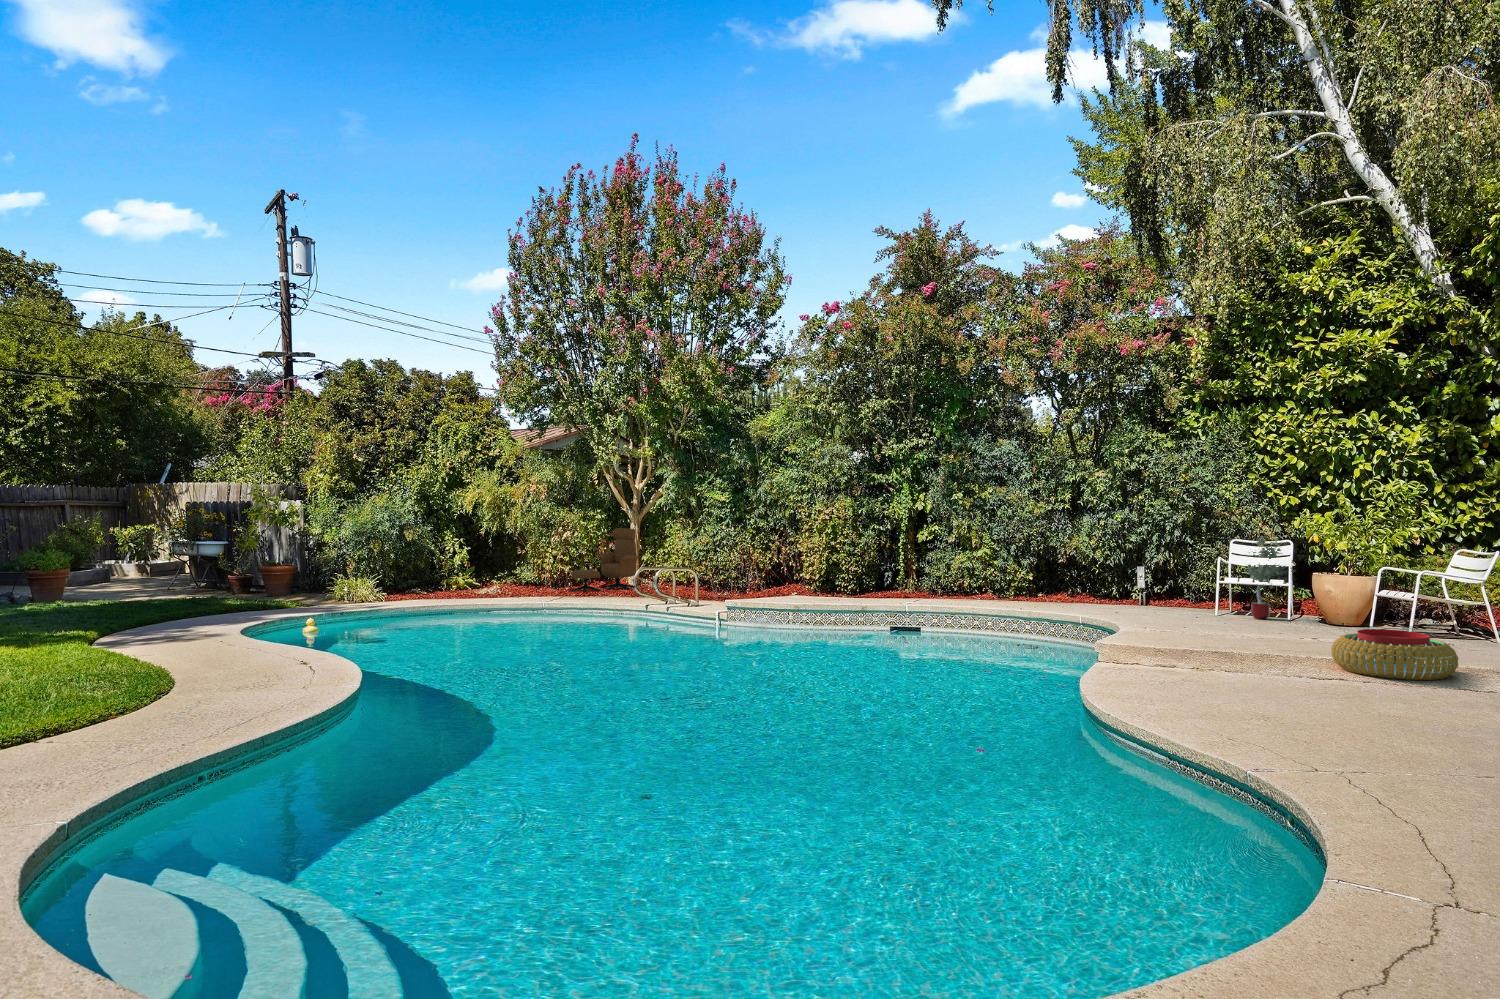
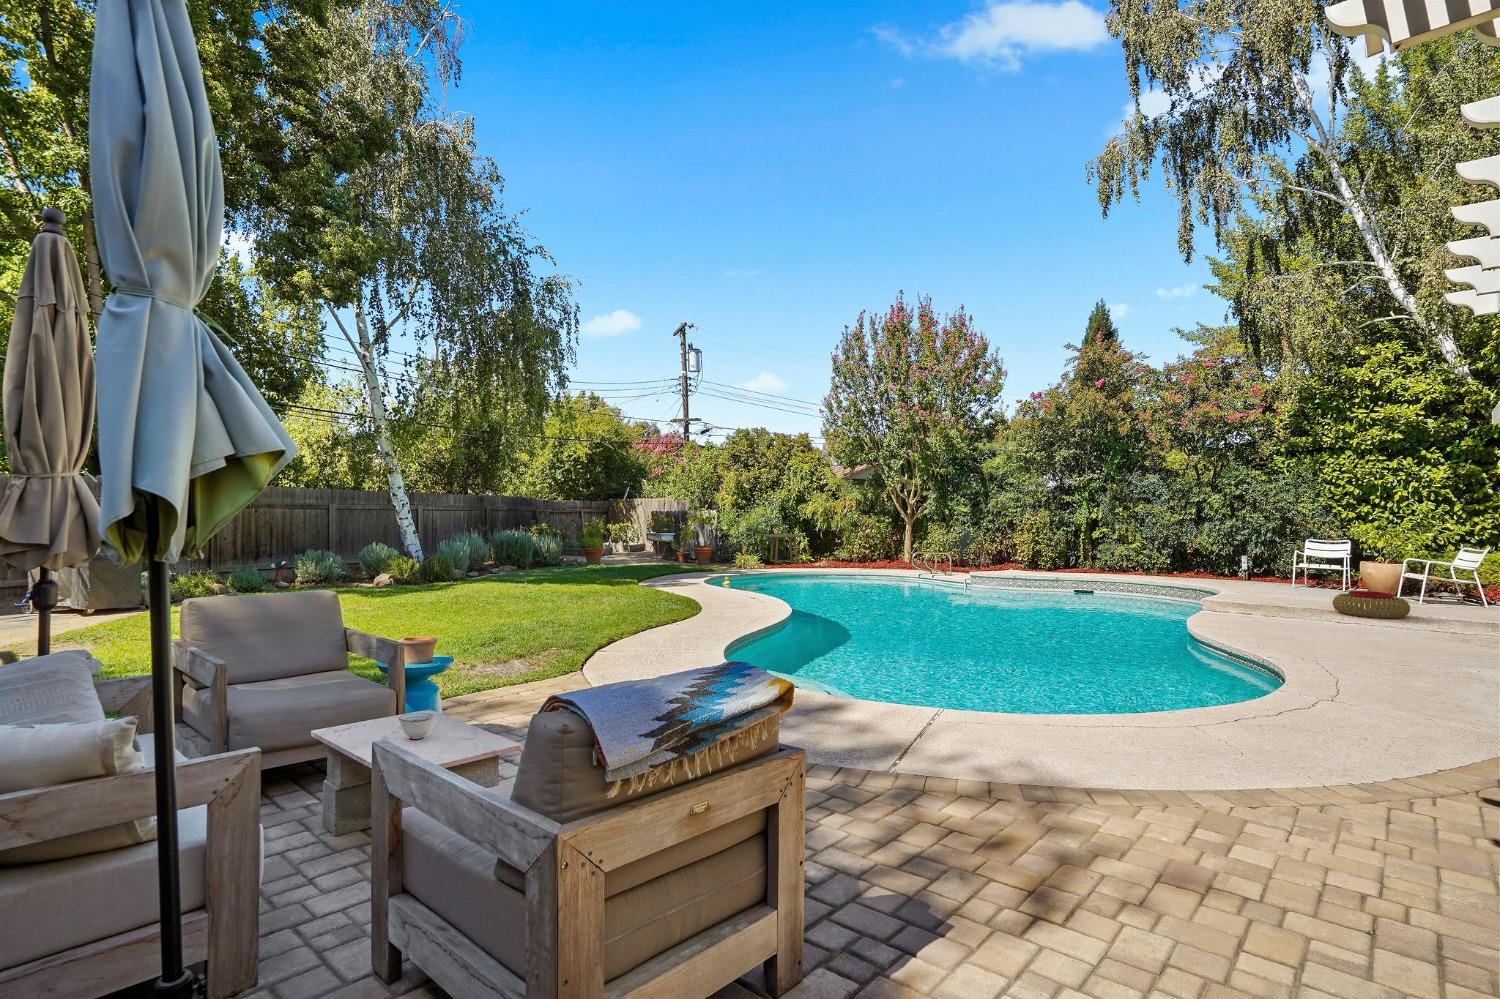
lounge chair: present [569,528,639,593] -> none [873,527,913,564]
potted tree: present [1248,536,1295,619] -> present [947,528,979,567]
round table: none [367,542,446,597] -> present [764,534,804,563]

